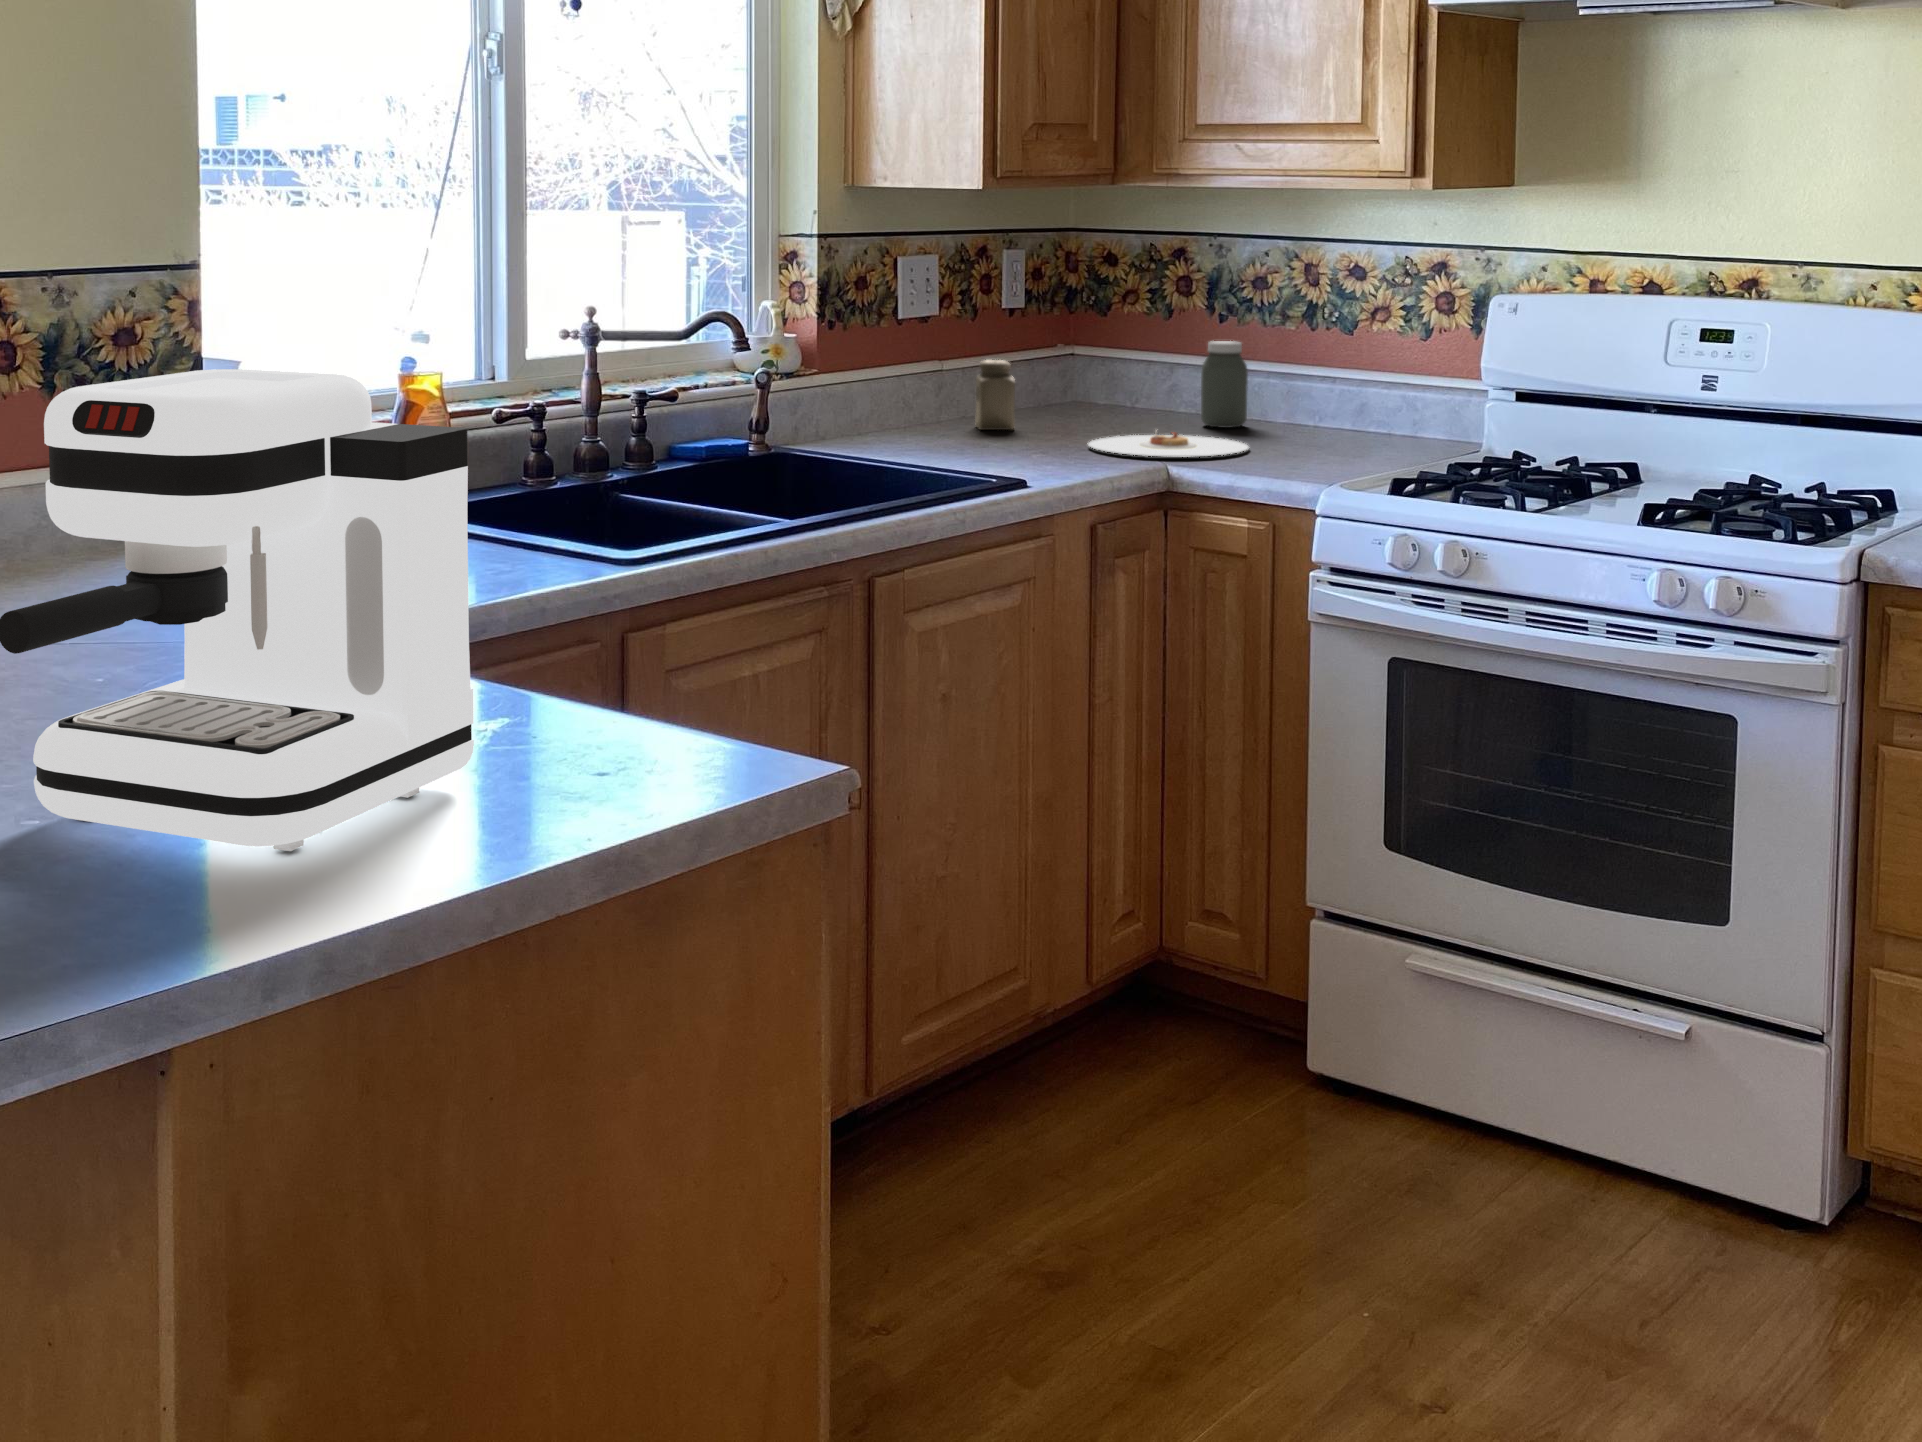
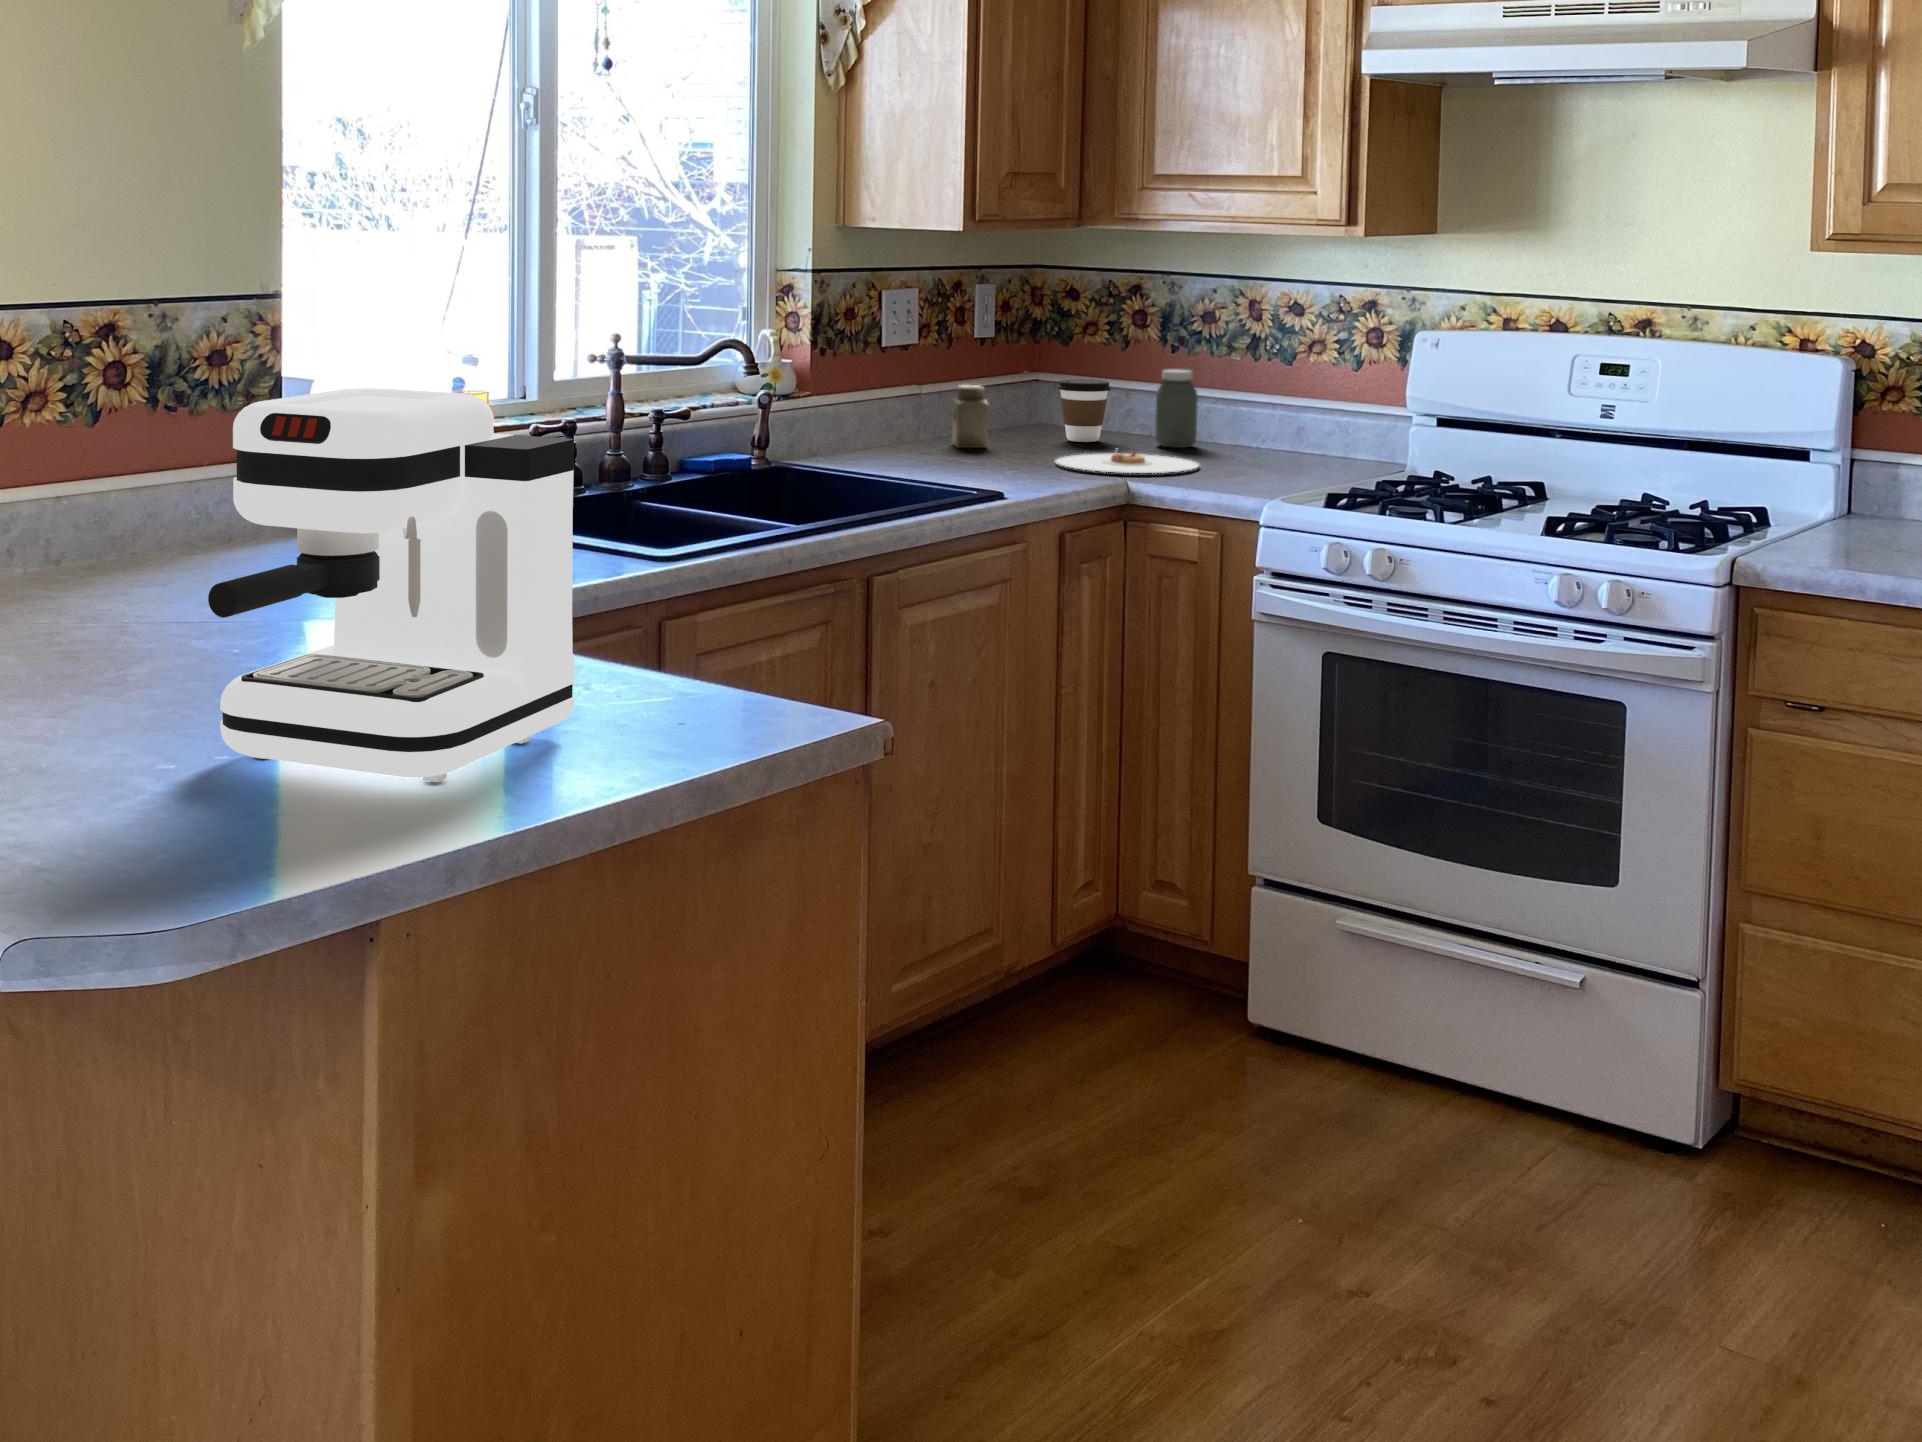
coffee cup: none [1092,352,1152,422] -> present [1057,379,1111,442]

